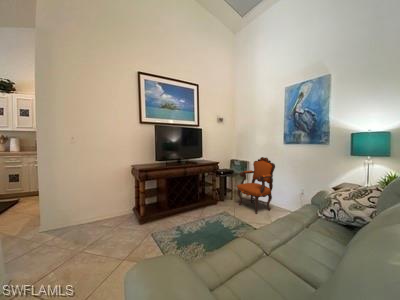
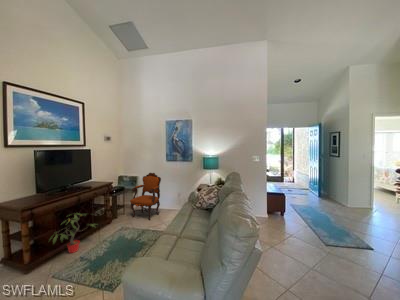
potted plant: none [156,185,199,221] -> present [50,213,95,253]

